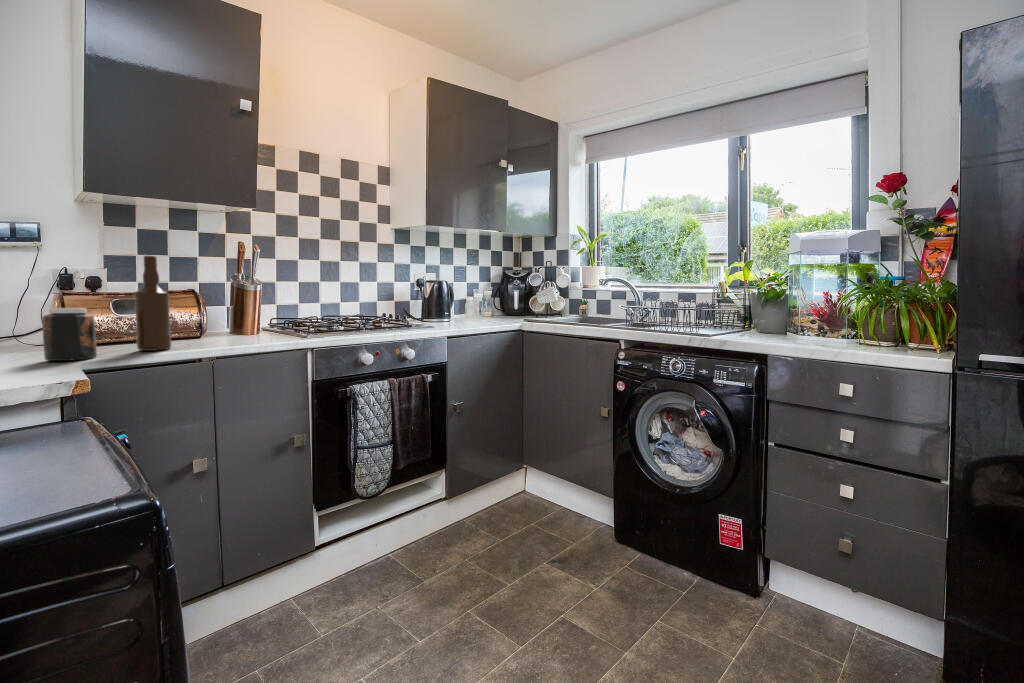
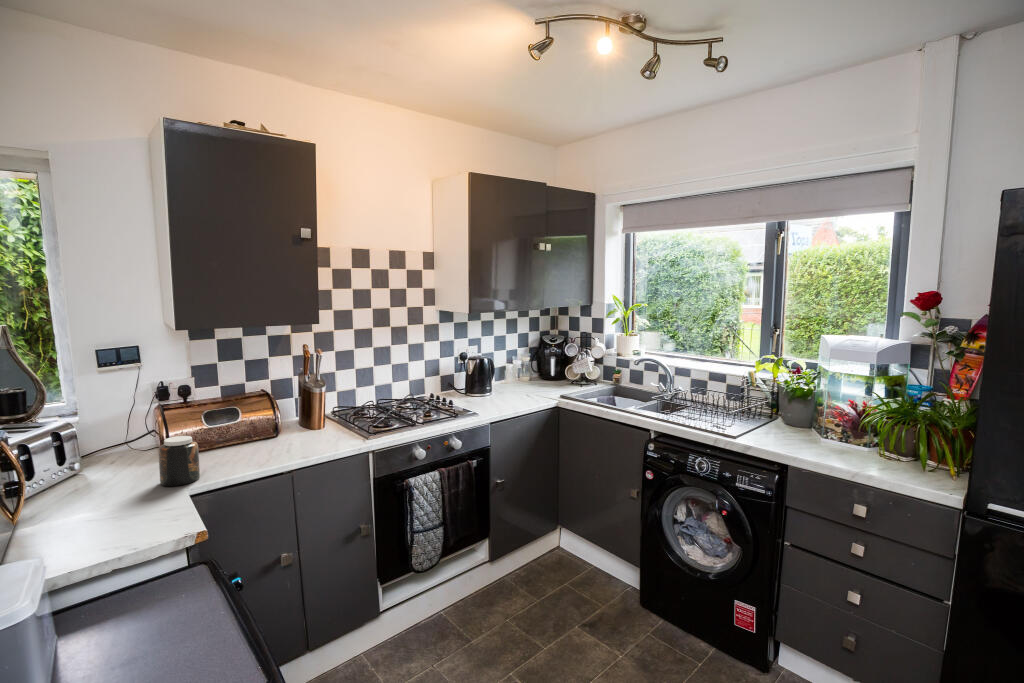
bottle: present [134,256,171,351] -> none [228,386,257,468]

